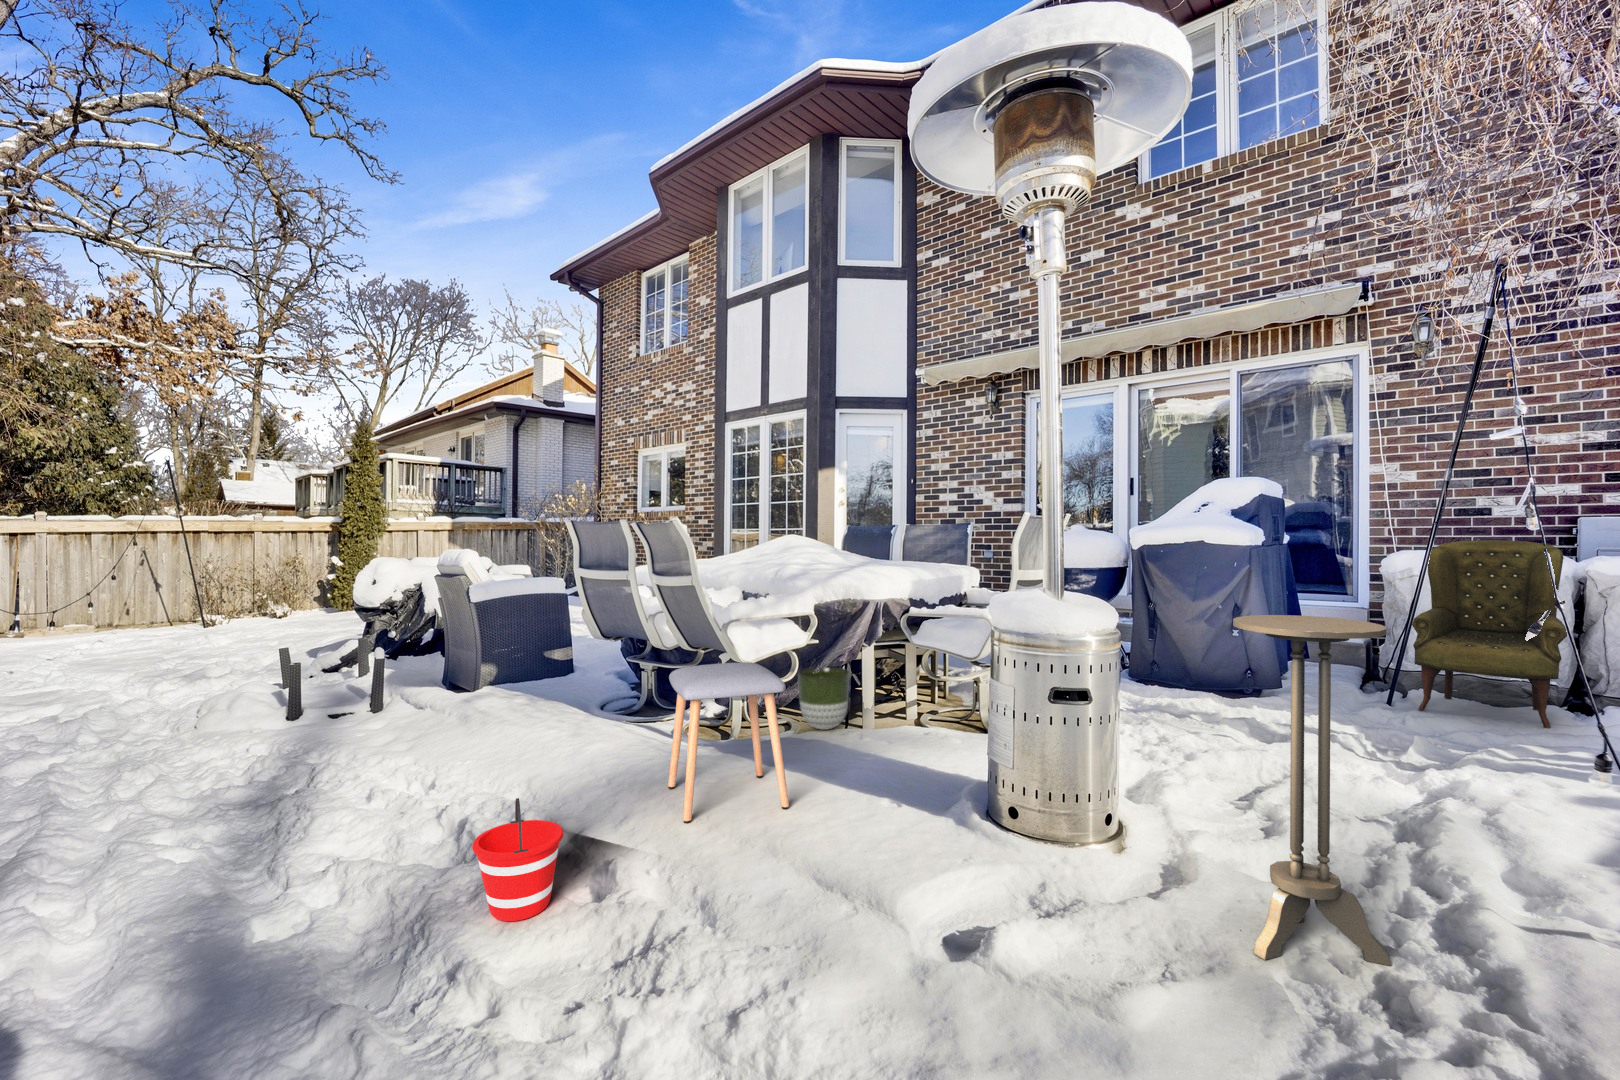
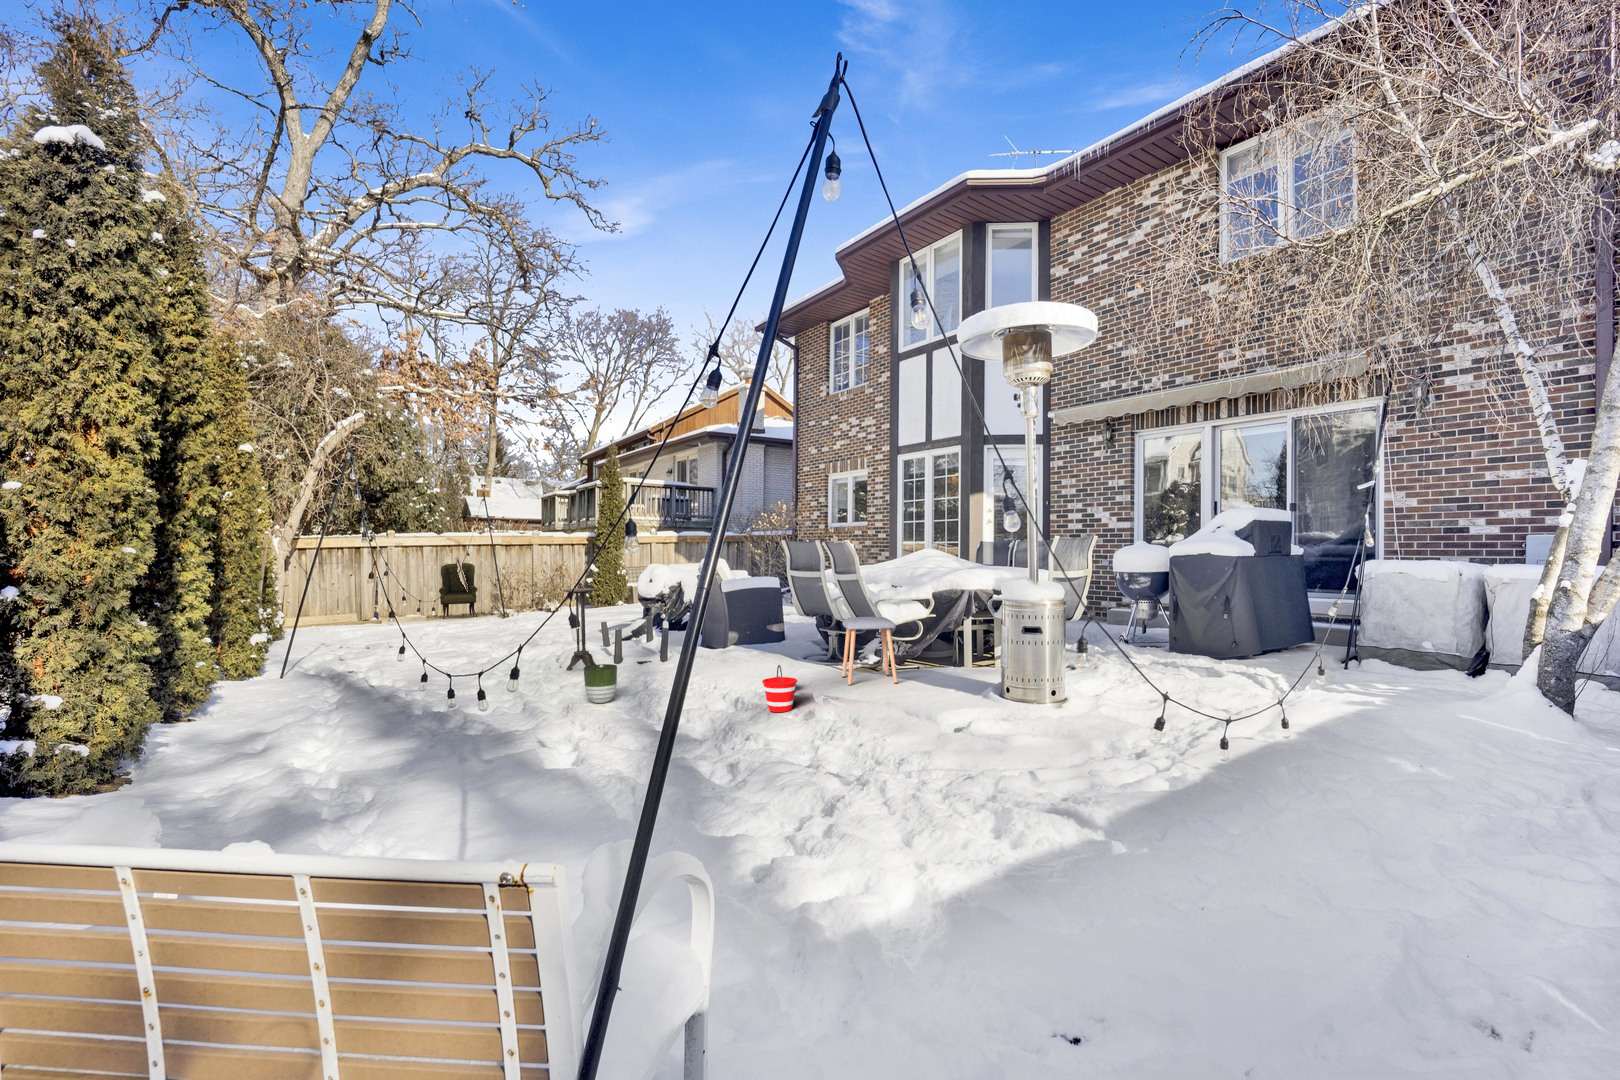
armchair: present [1412,540,1567,728] -> present [439,563,477,618]
side table: present [1233,615,1391,966] -> present [564,588,596,670]
planter: present [798,667,849,730] -> present [584,664,617,703]

